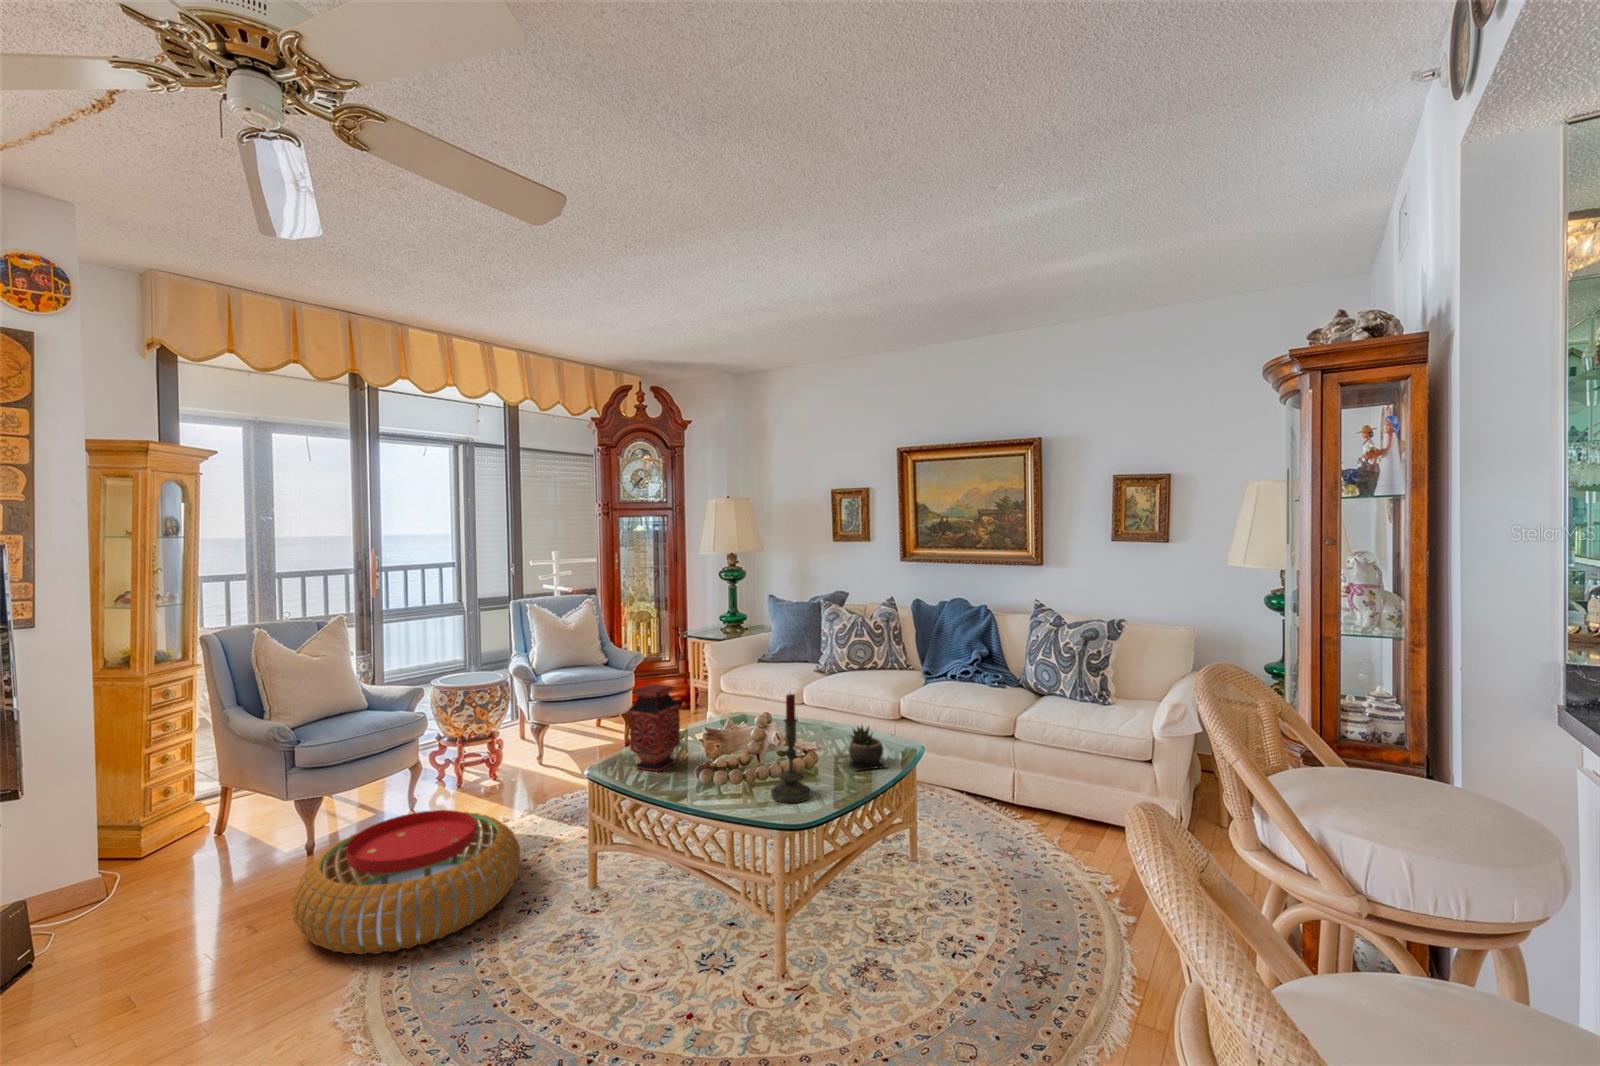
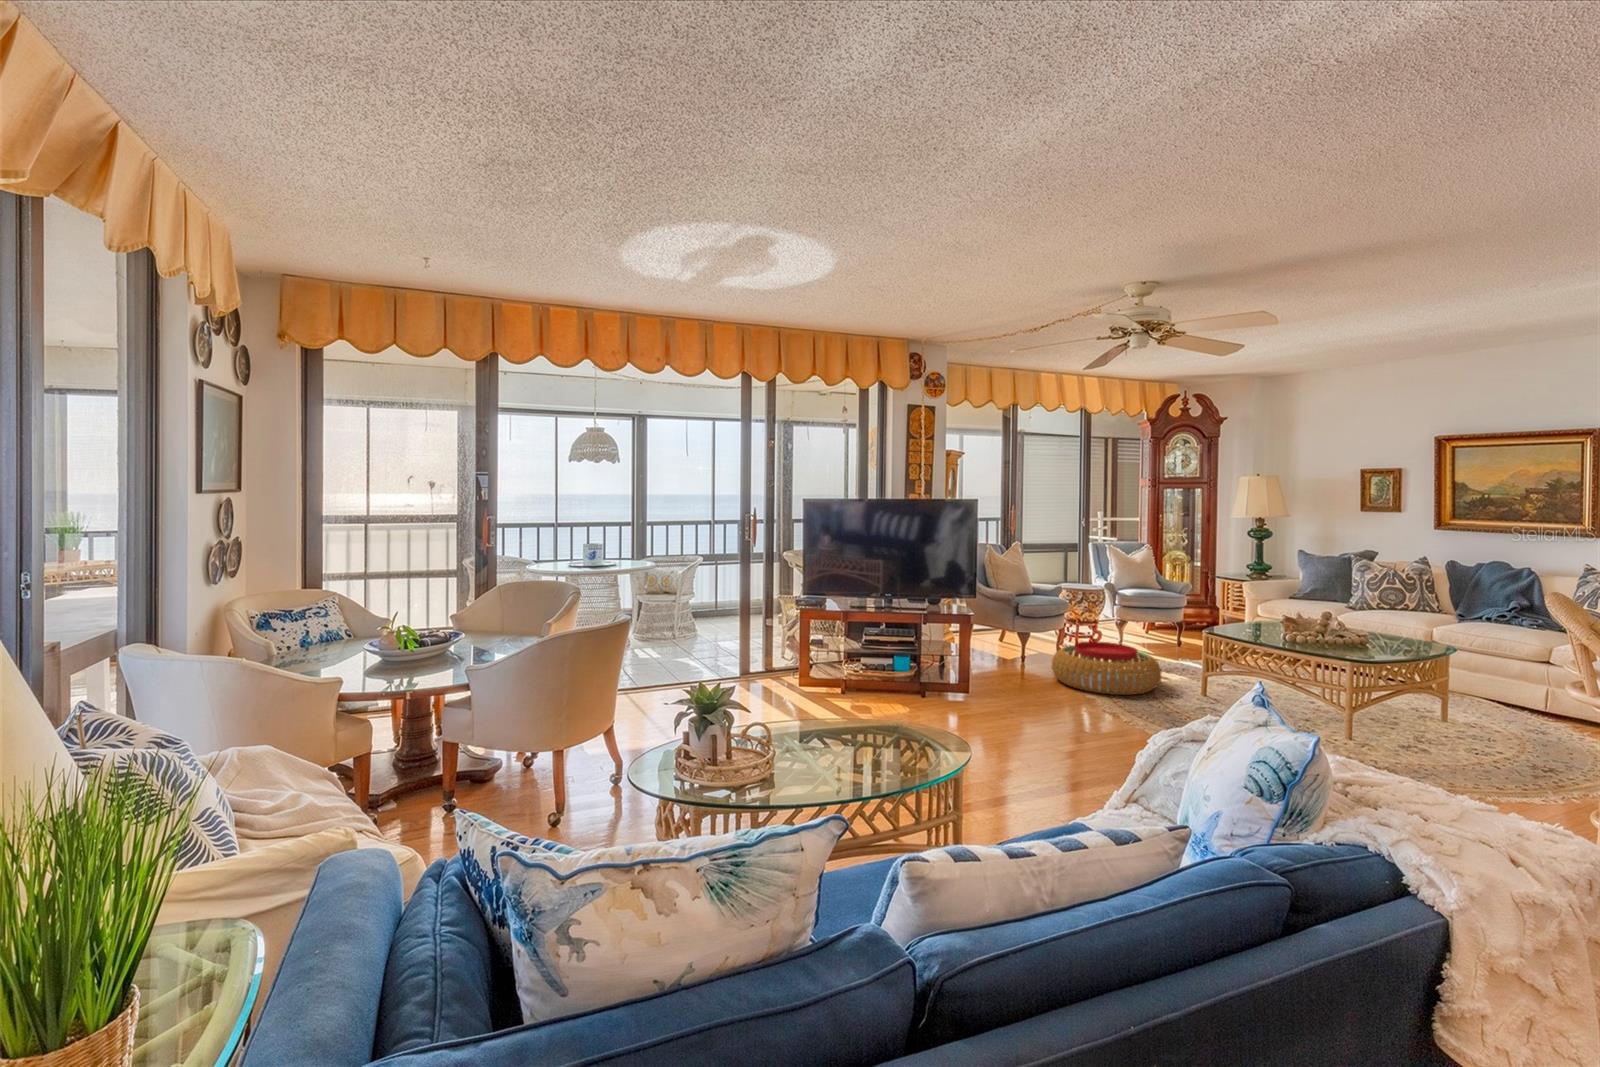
vase: present [629,684,680,772] -> none [1232,586,1265,635]
candle: present [771,694,812,803] -> none [1340,590,1370,654]
succulent plant: present [844,726,887,771] -> none [1388,622,1428,651]

